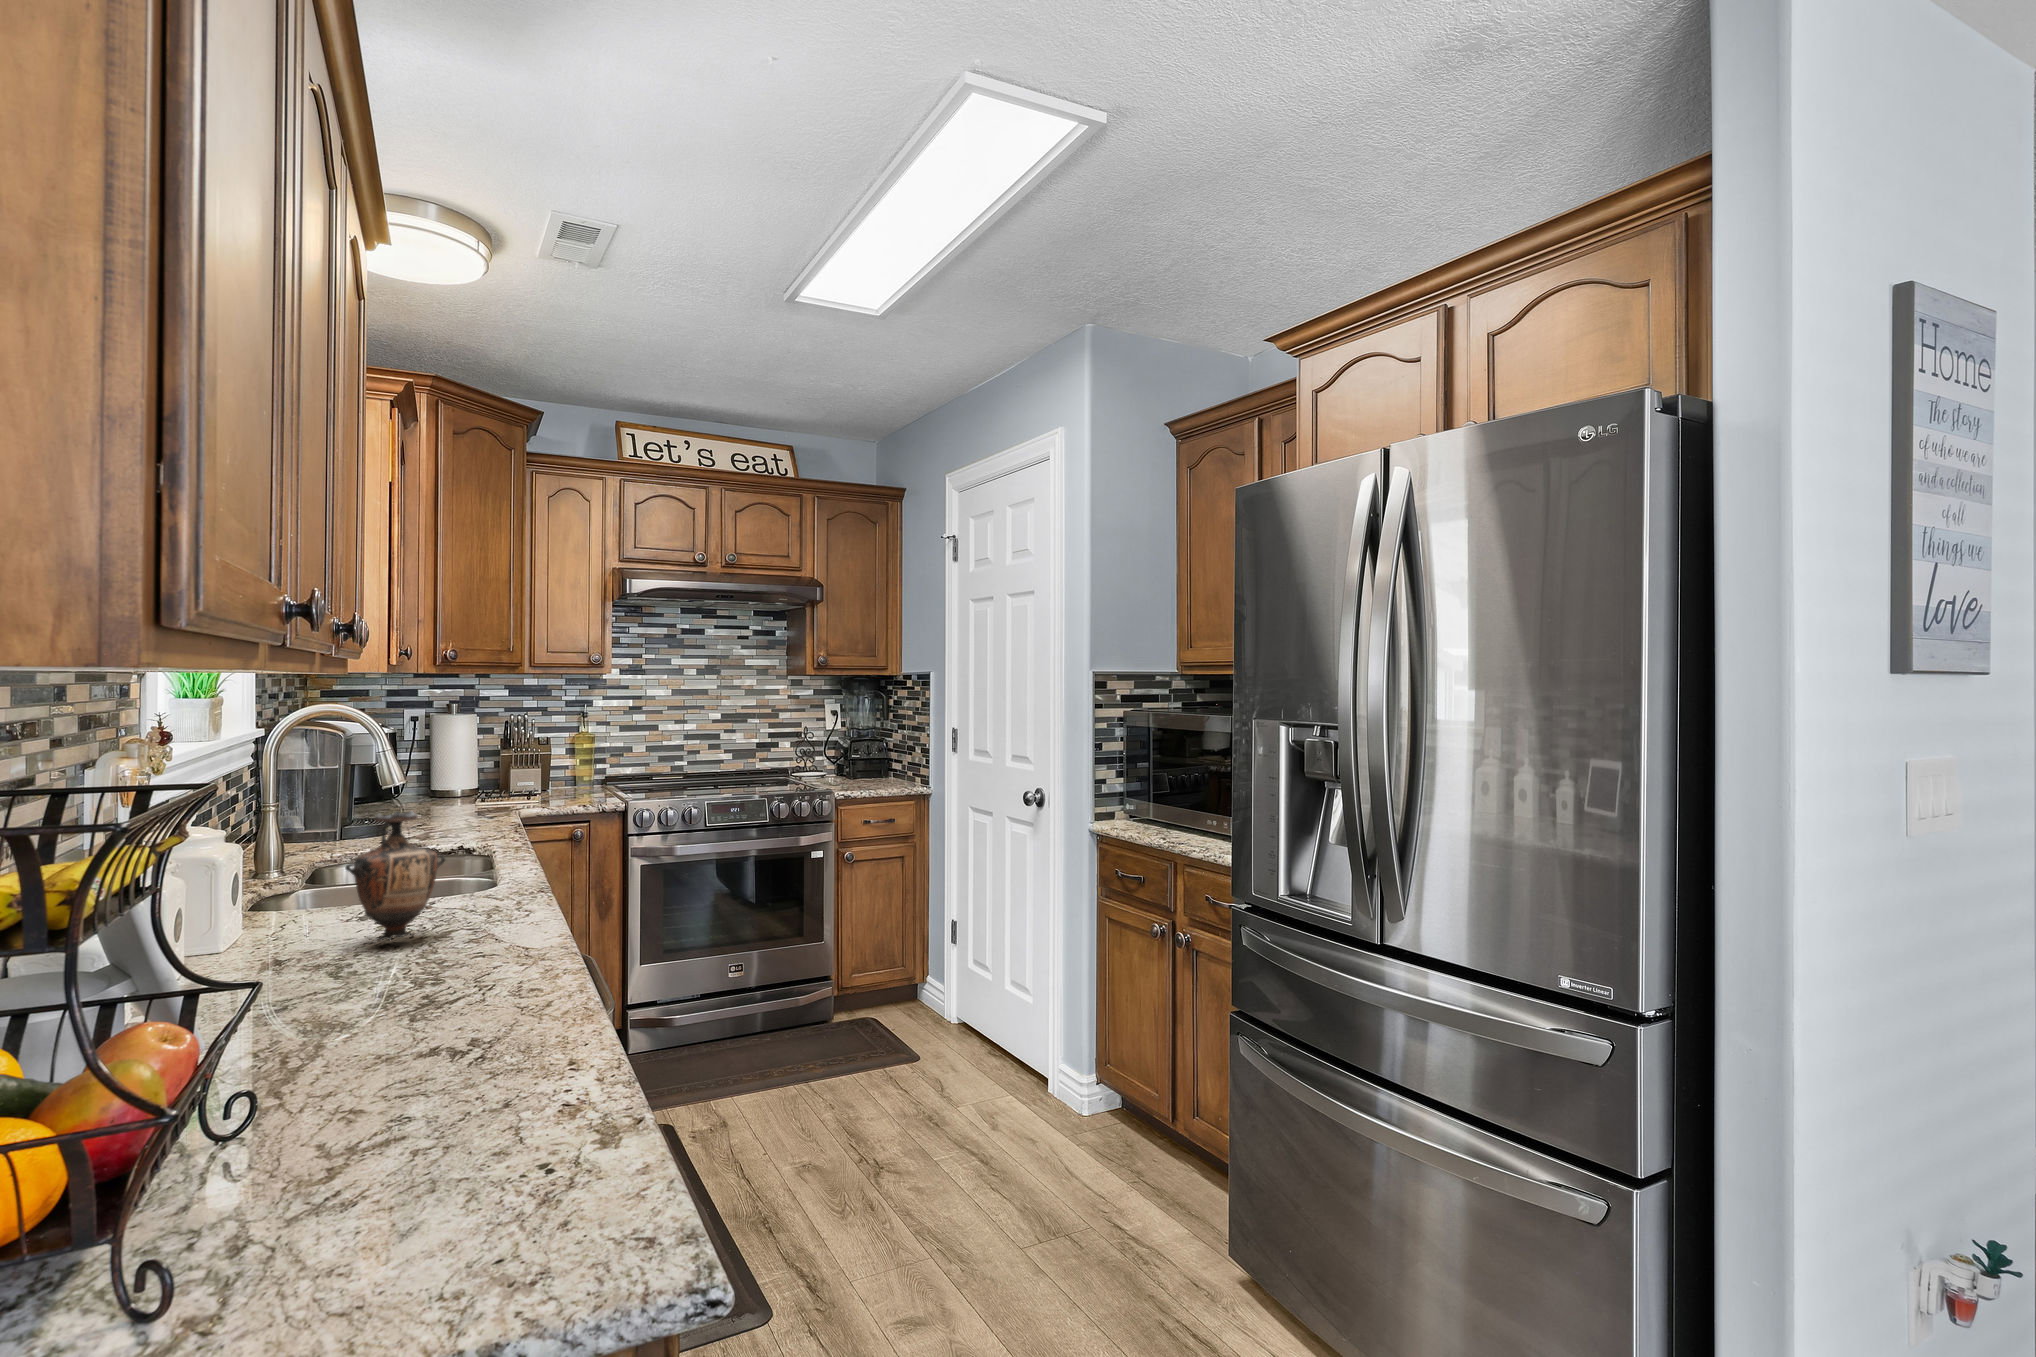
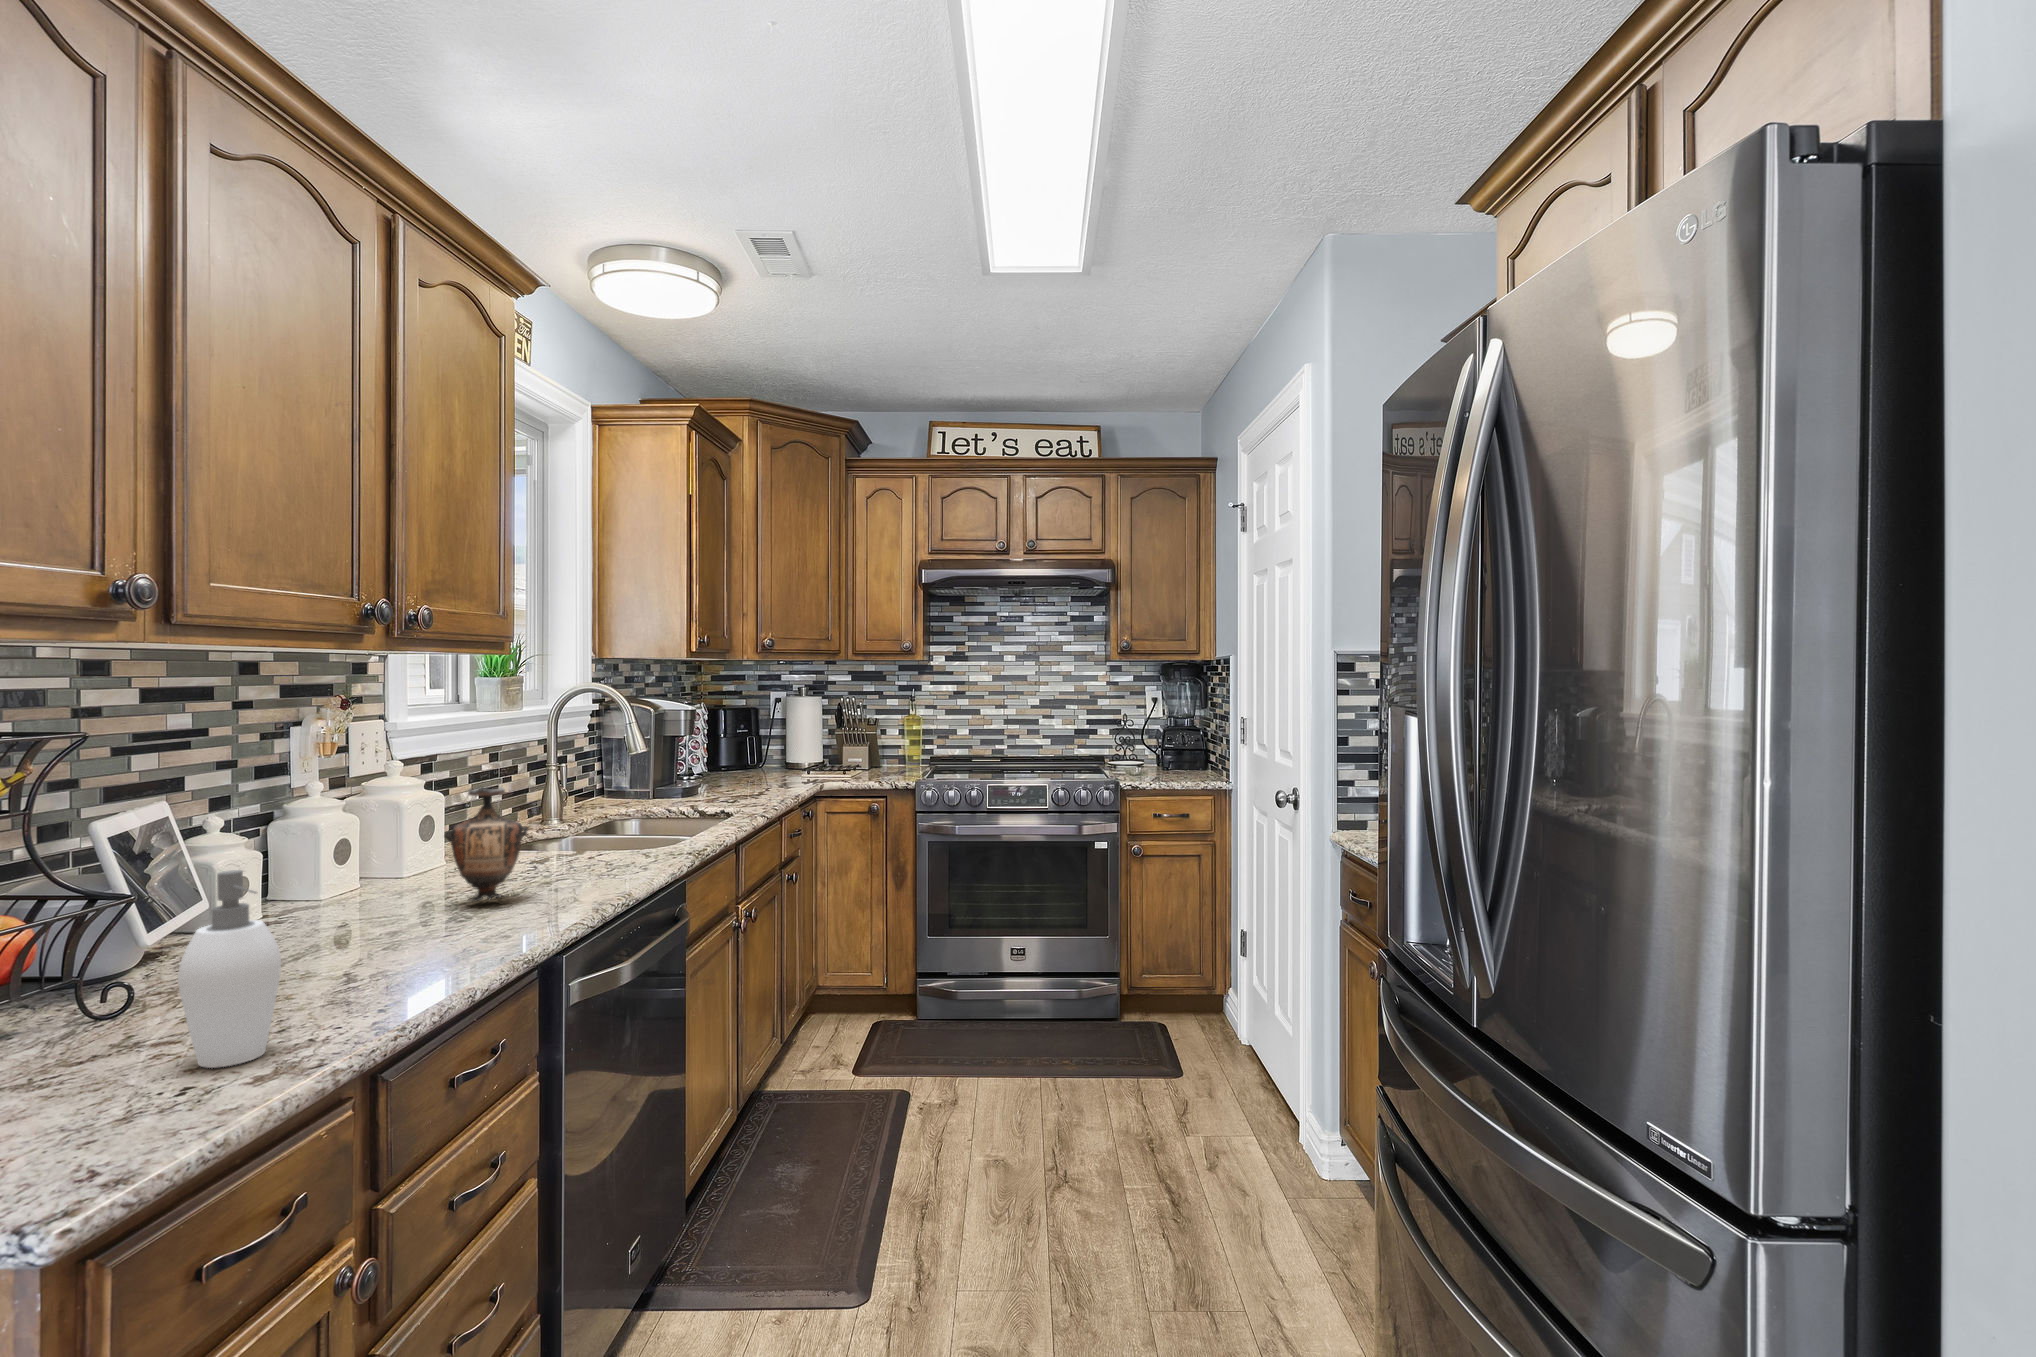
soap dispenser: none [429,891,547,1101] -> present [178,870,281,1068]

